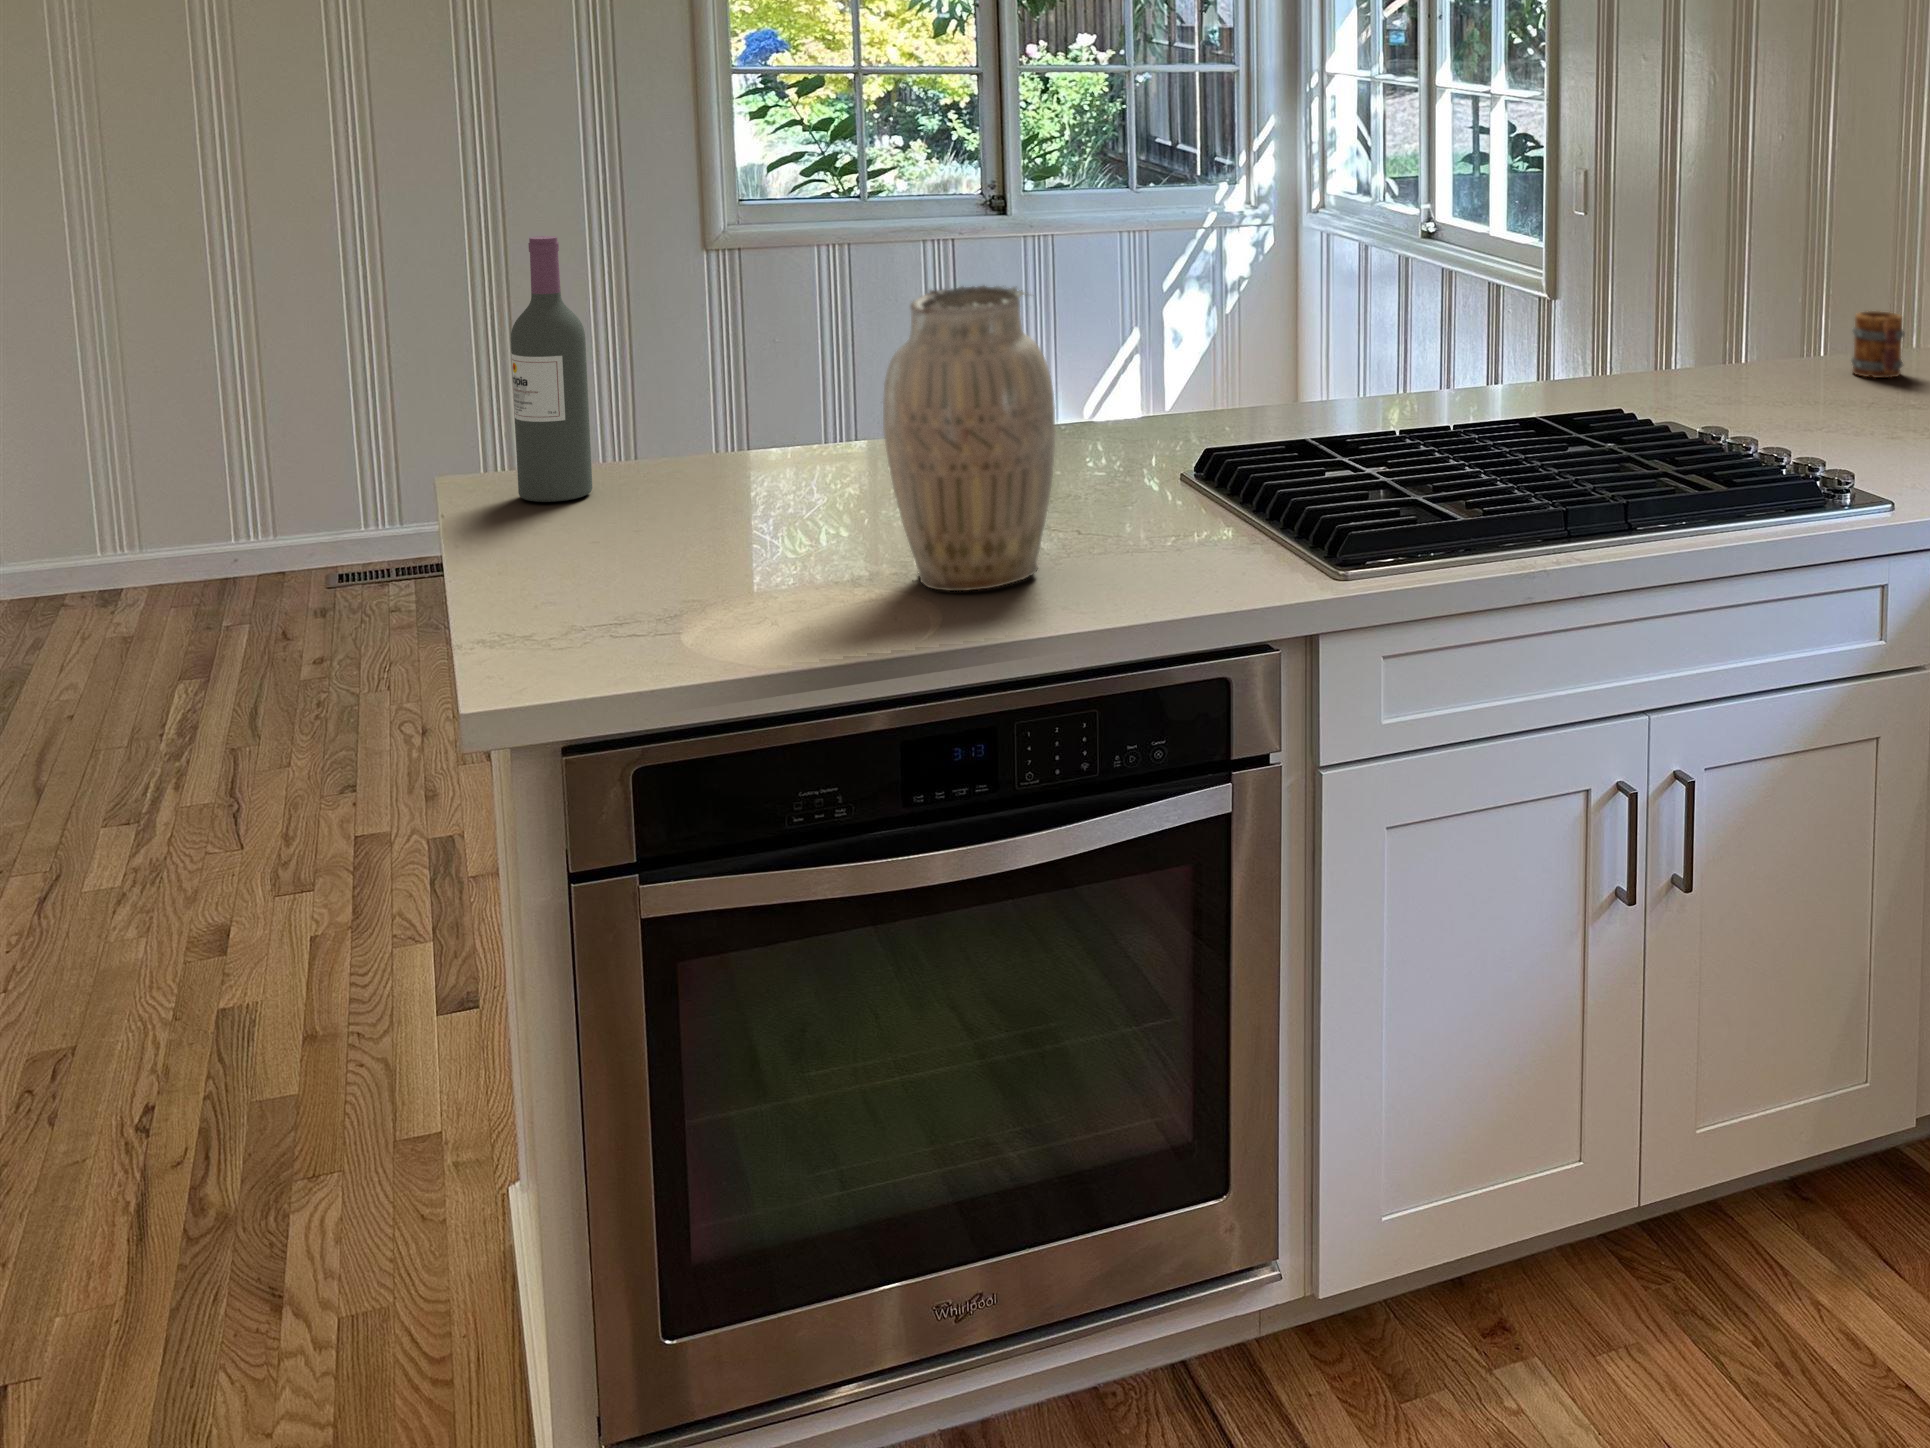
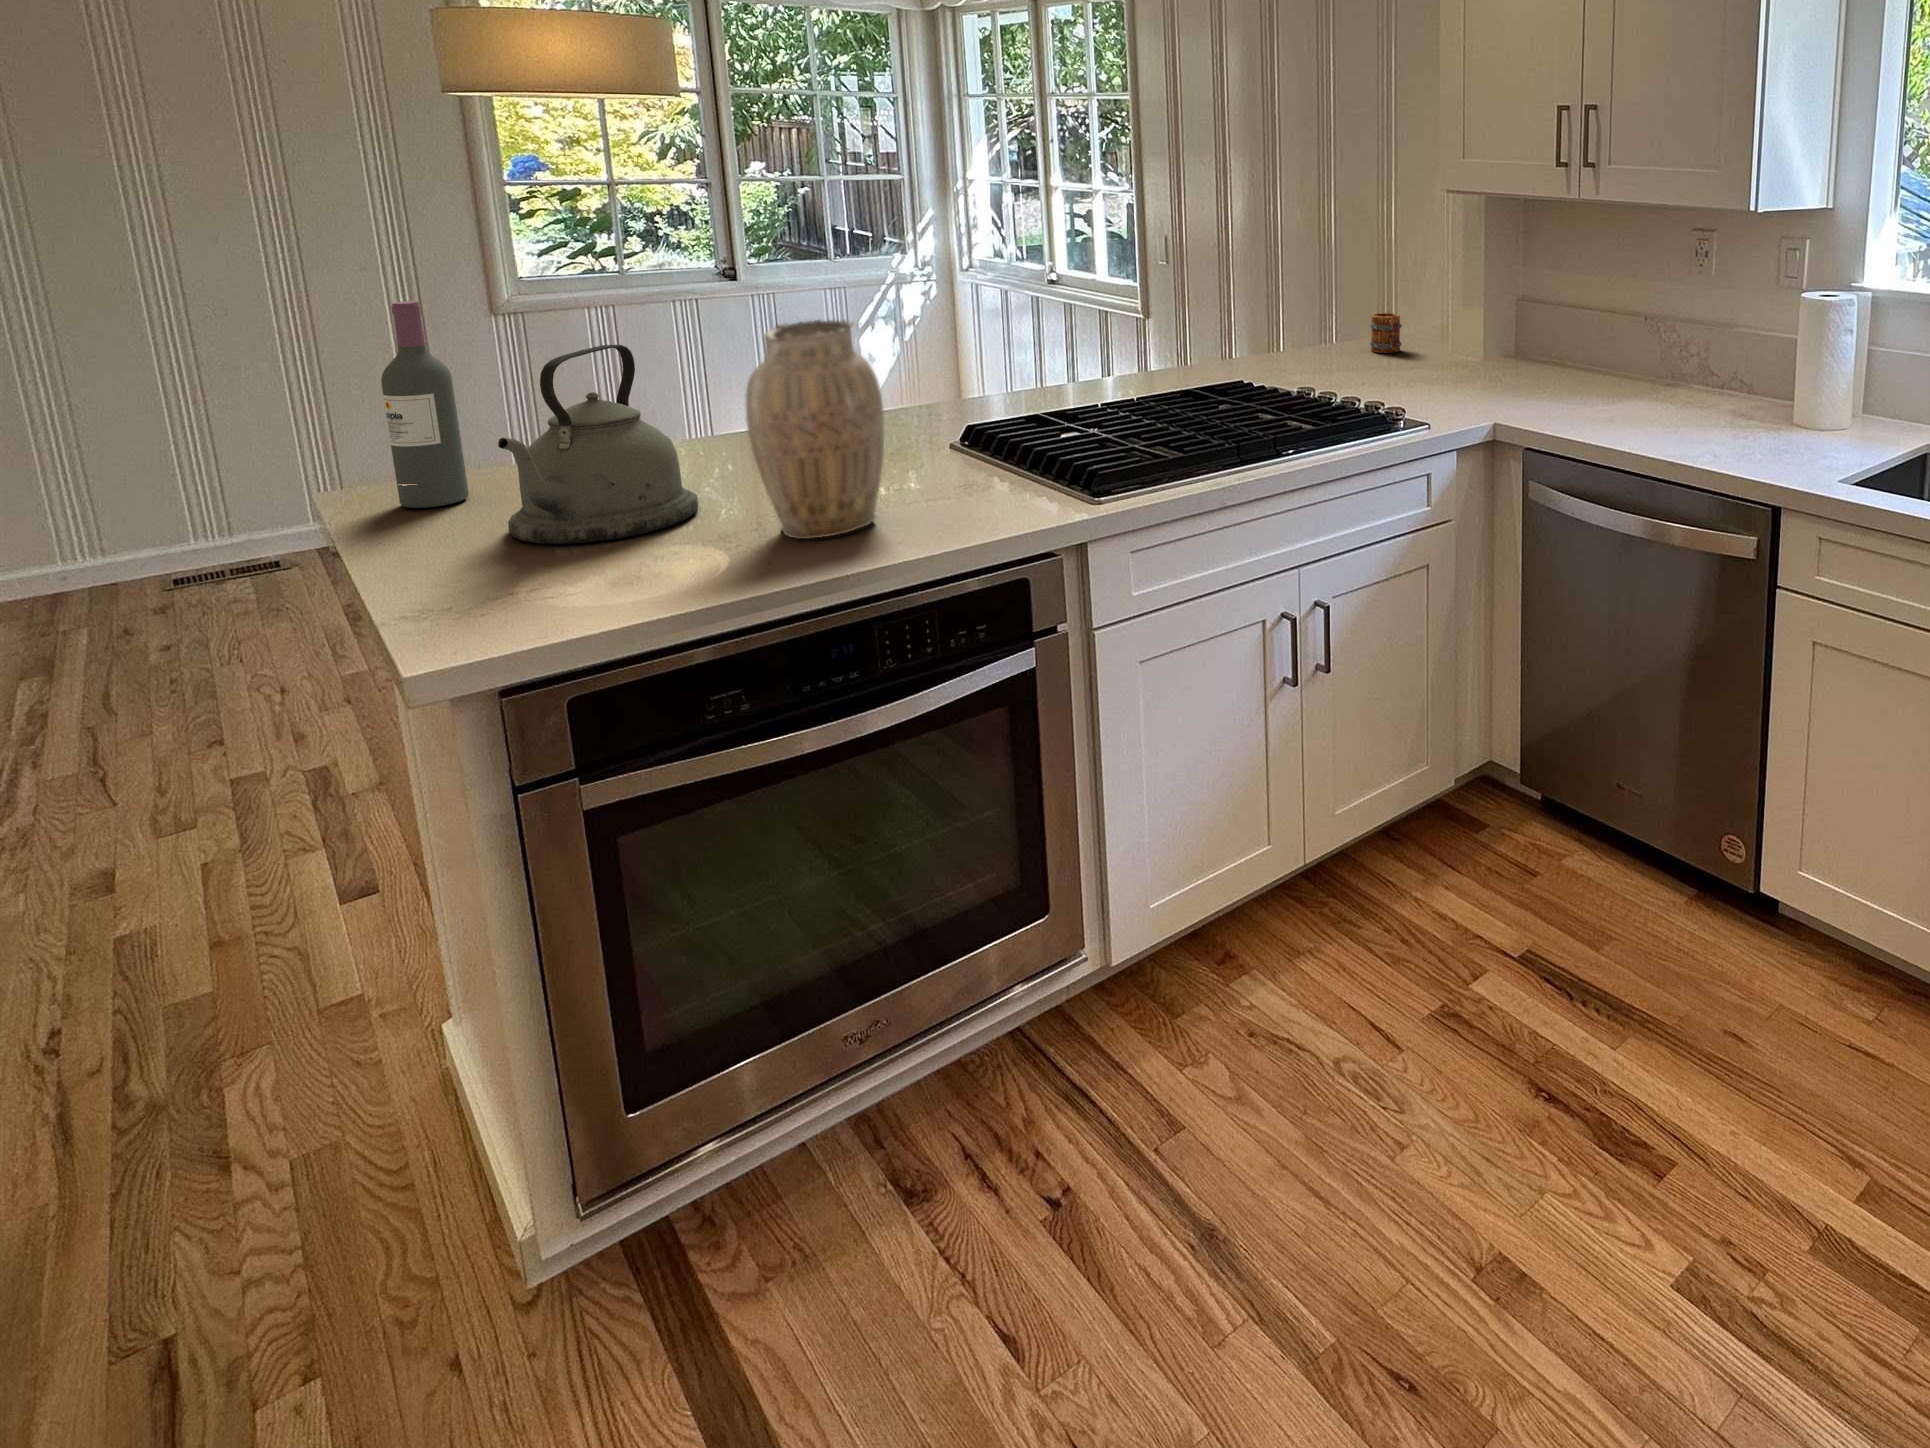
kettle: none [602,305,835,566] -> present [498,345,698,544]

